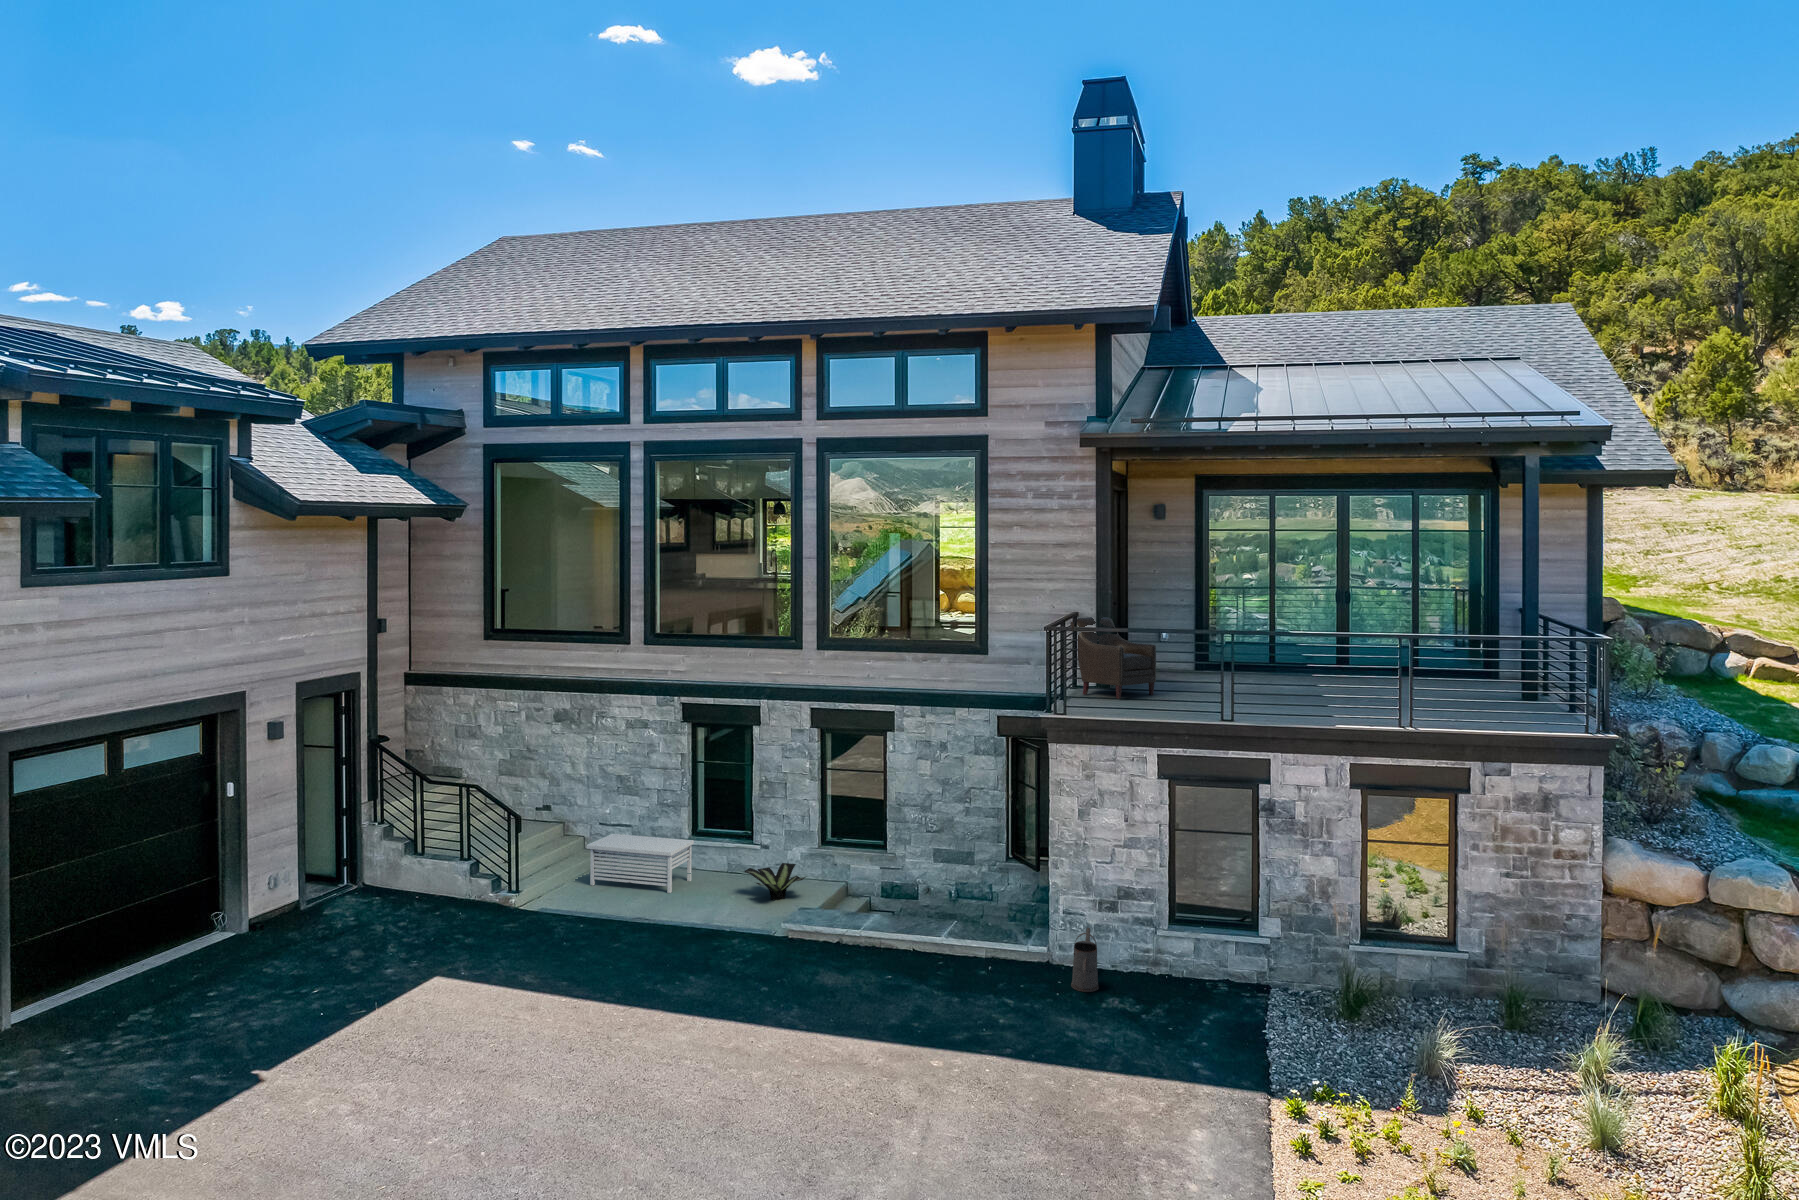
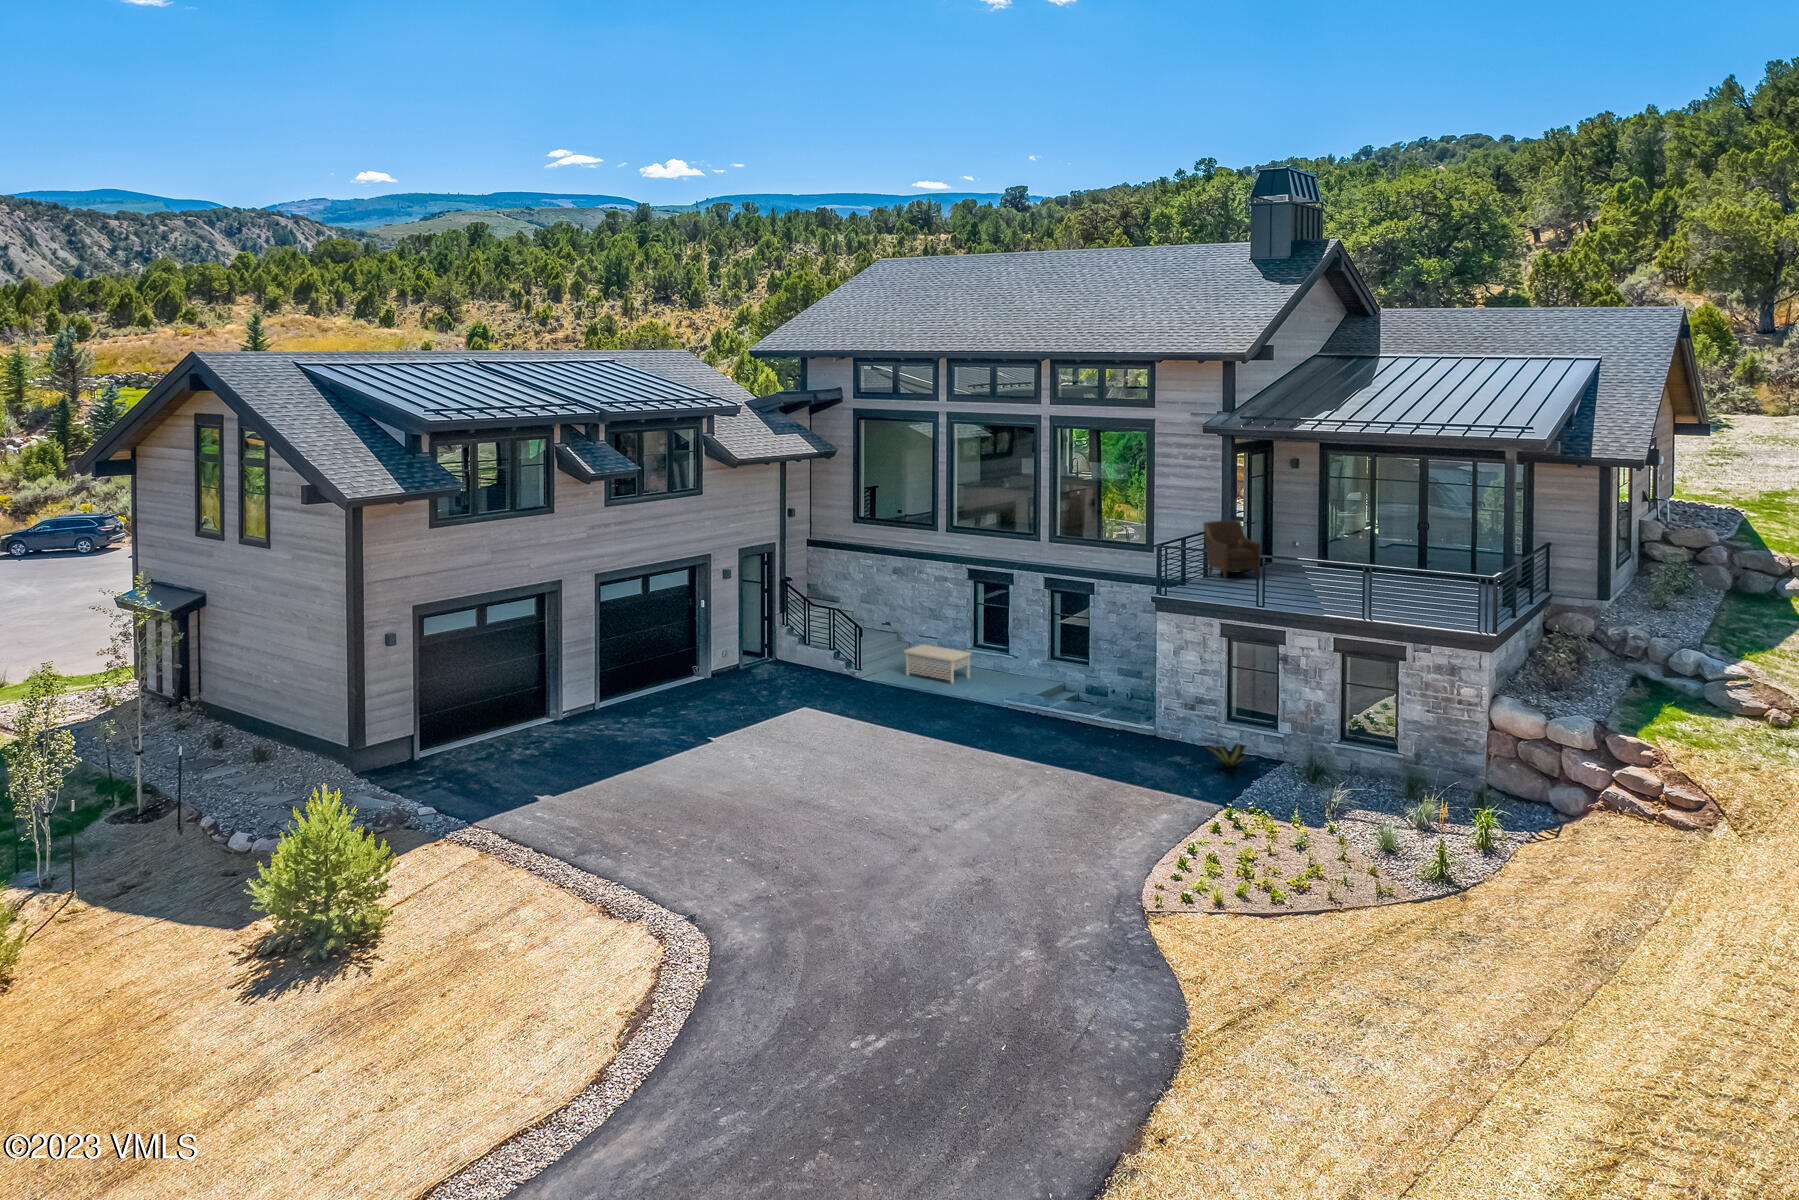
potted plant: present [744,863,806,900] -> present [1205,744,1250,772]
watering can: present [1071,928,1099,992] -> none [1156,724,1178,760]

